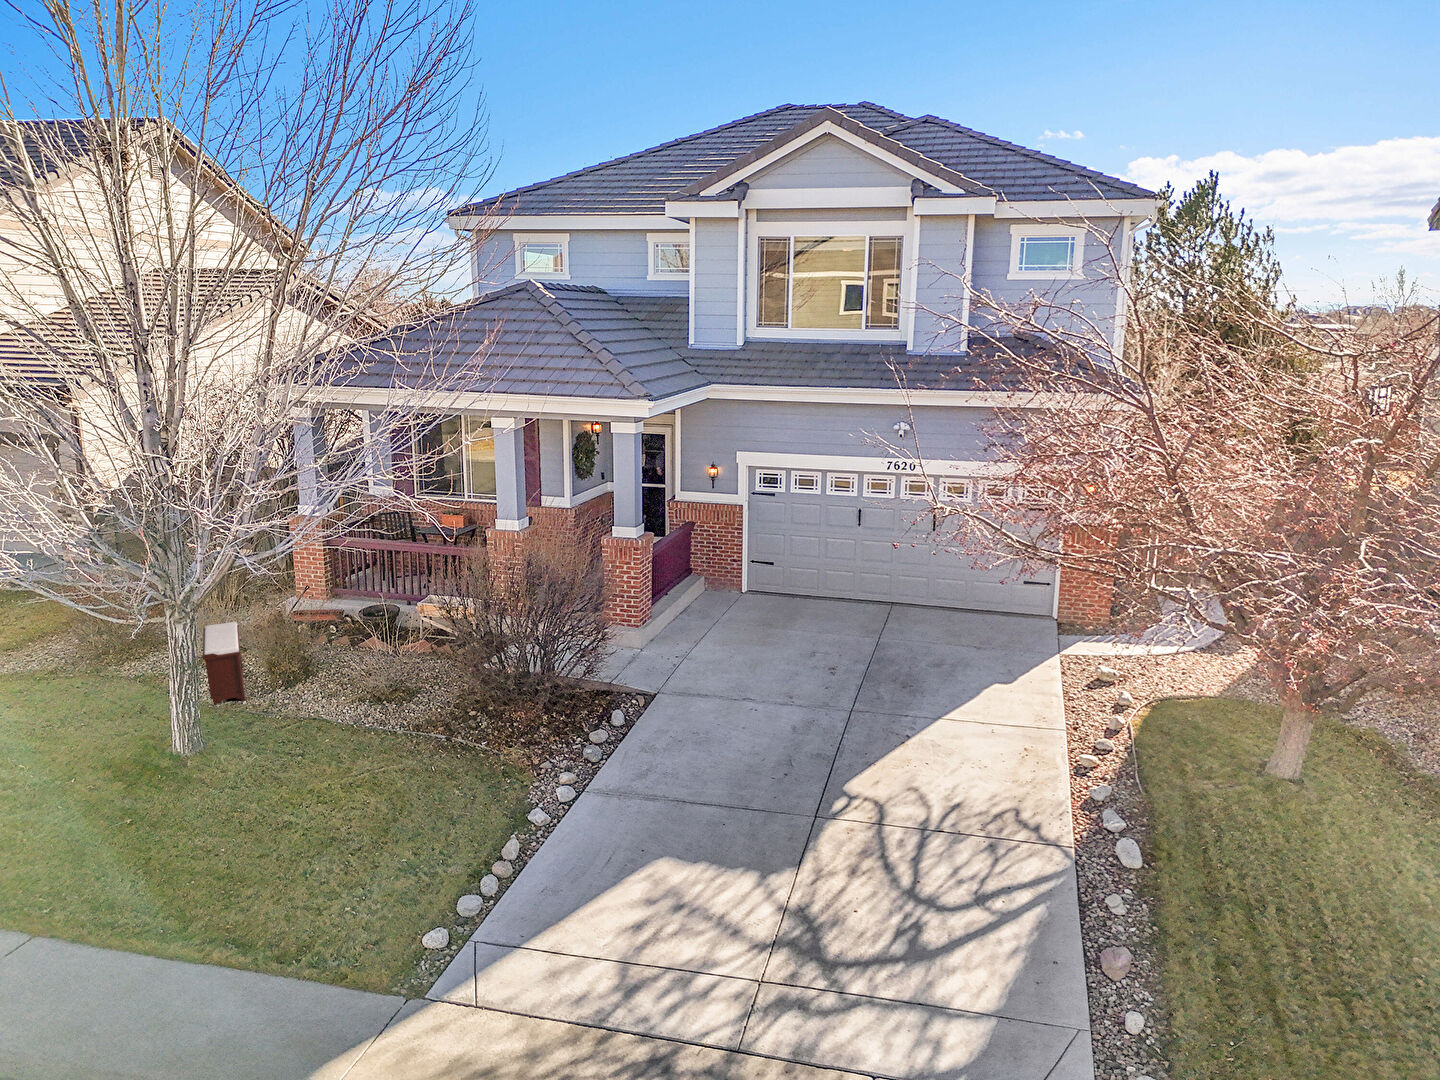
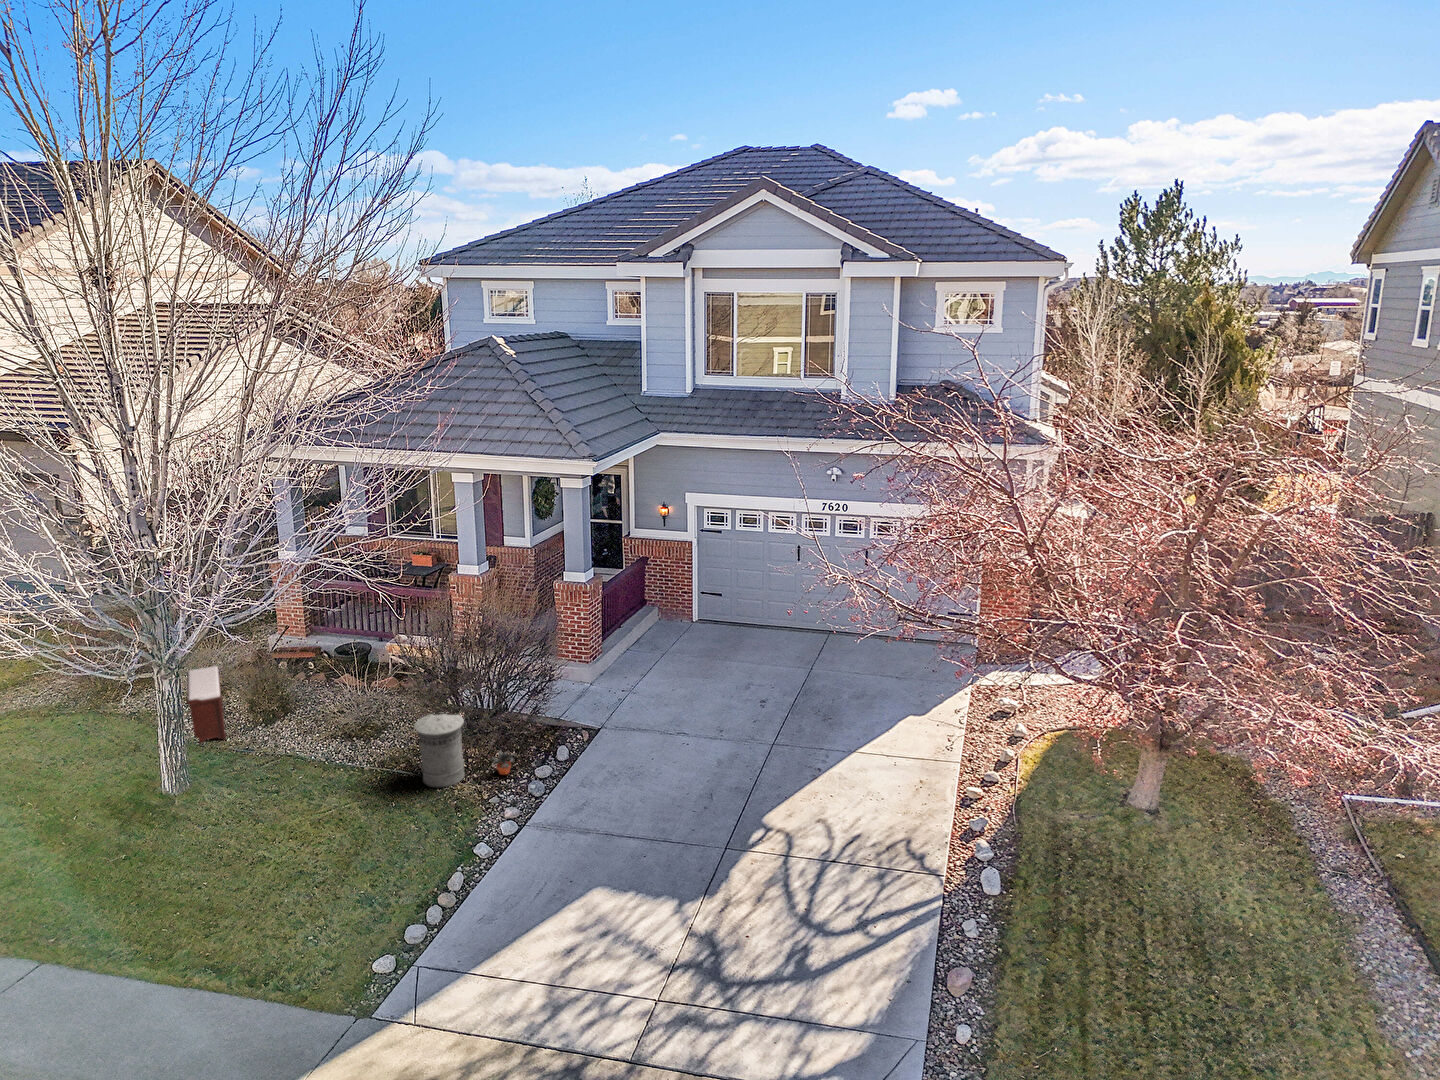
trash can: none [454,667,510,750] -> present [414,712,465,787]
potted plant: none [537,710,568,737] -> present [491,750,516,775]

